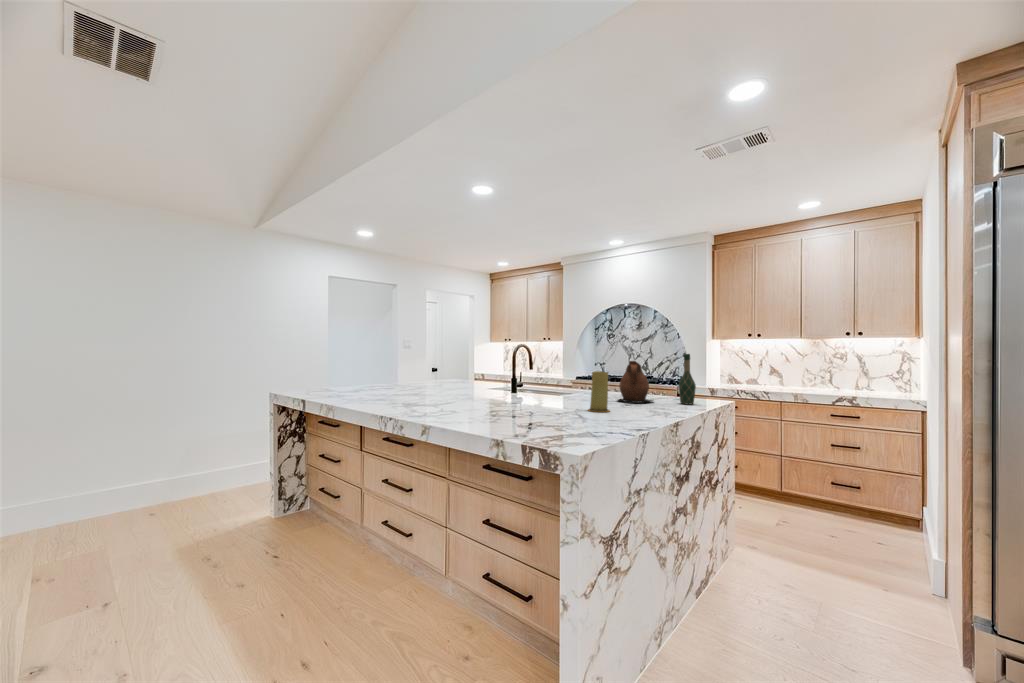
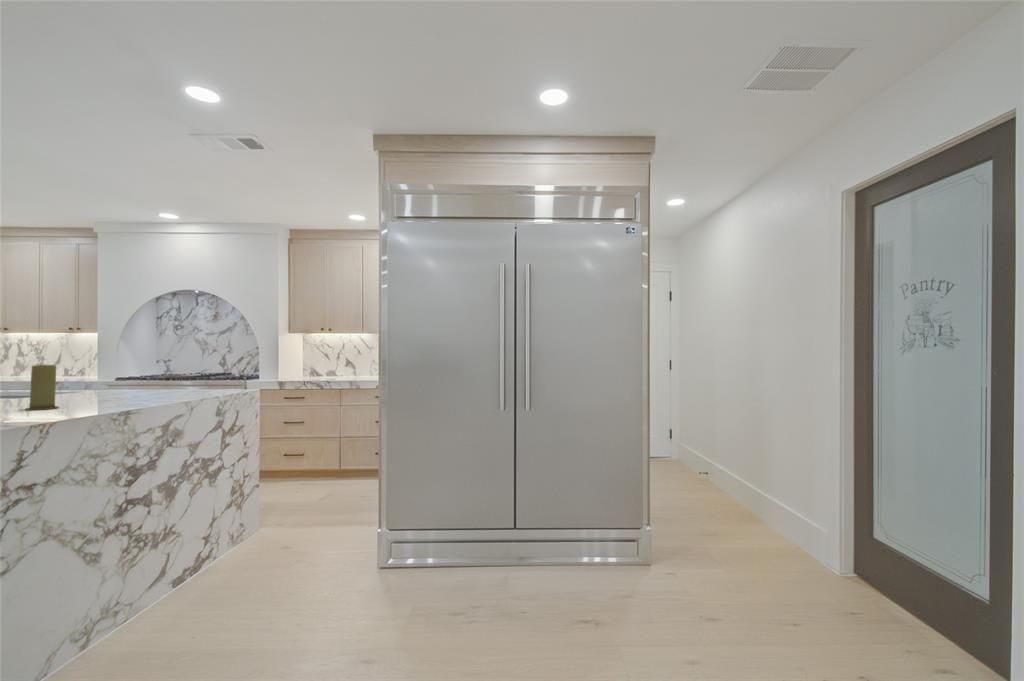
wine bottle: present [679,354,696,404] -> none [180,345,199,396]
ceramic pitcher: present [618,361,653,403] -> none [98,353,152,398]

